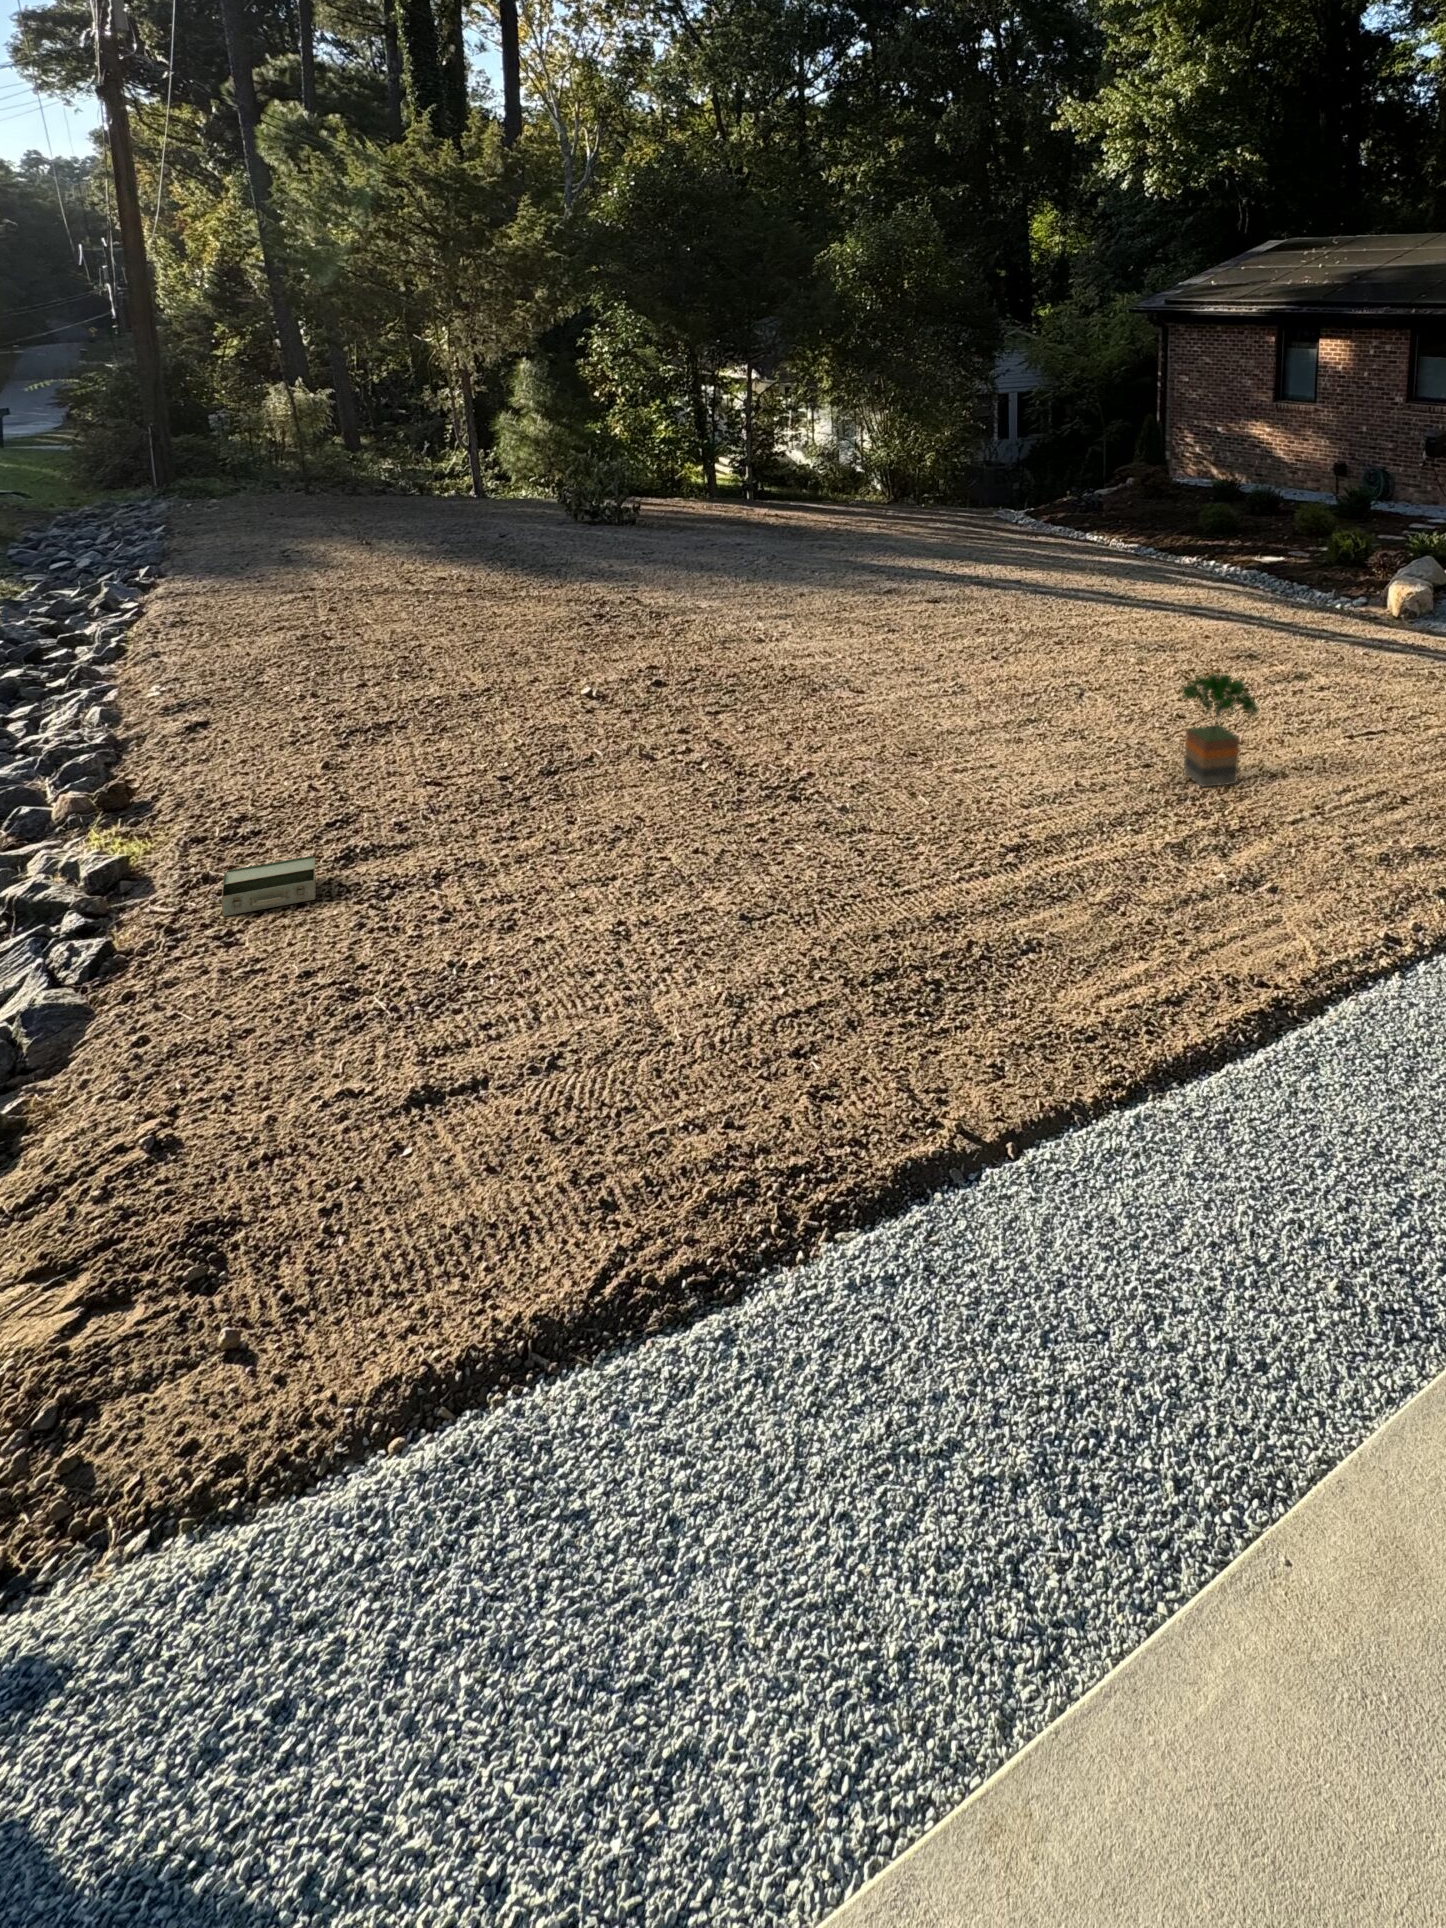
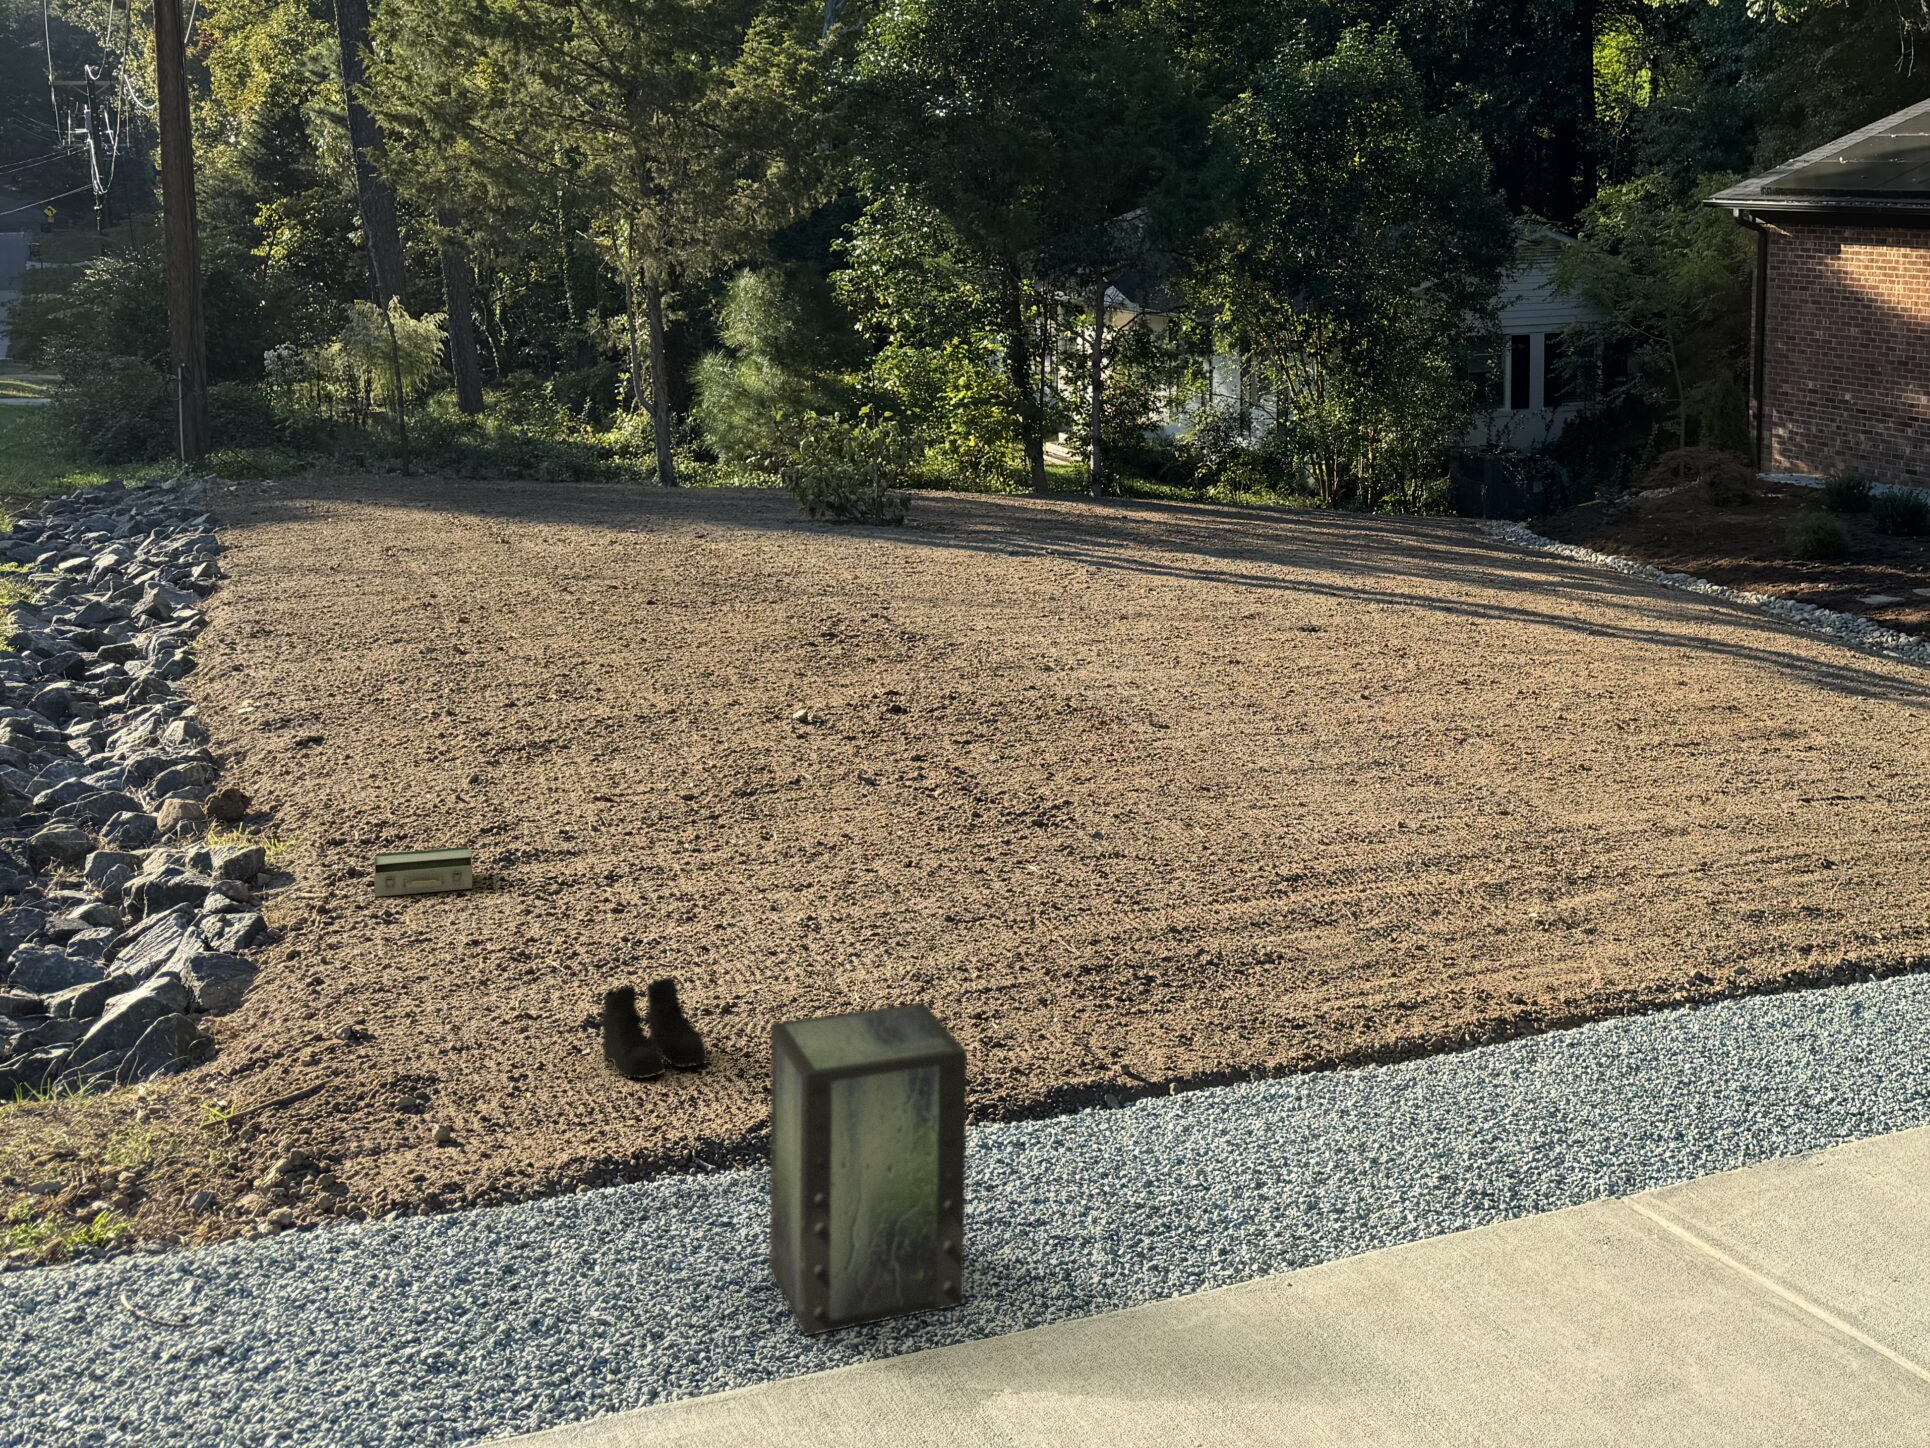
potted tree: present [1181,674,1258,788] -> none [1562,691,1668,844]
boots: none [430,1067,540,1198] -> present [602,977,707,1078]
storage box: none [636,1245,898,1788] -> present [769,1003,967,1336]

